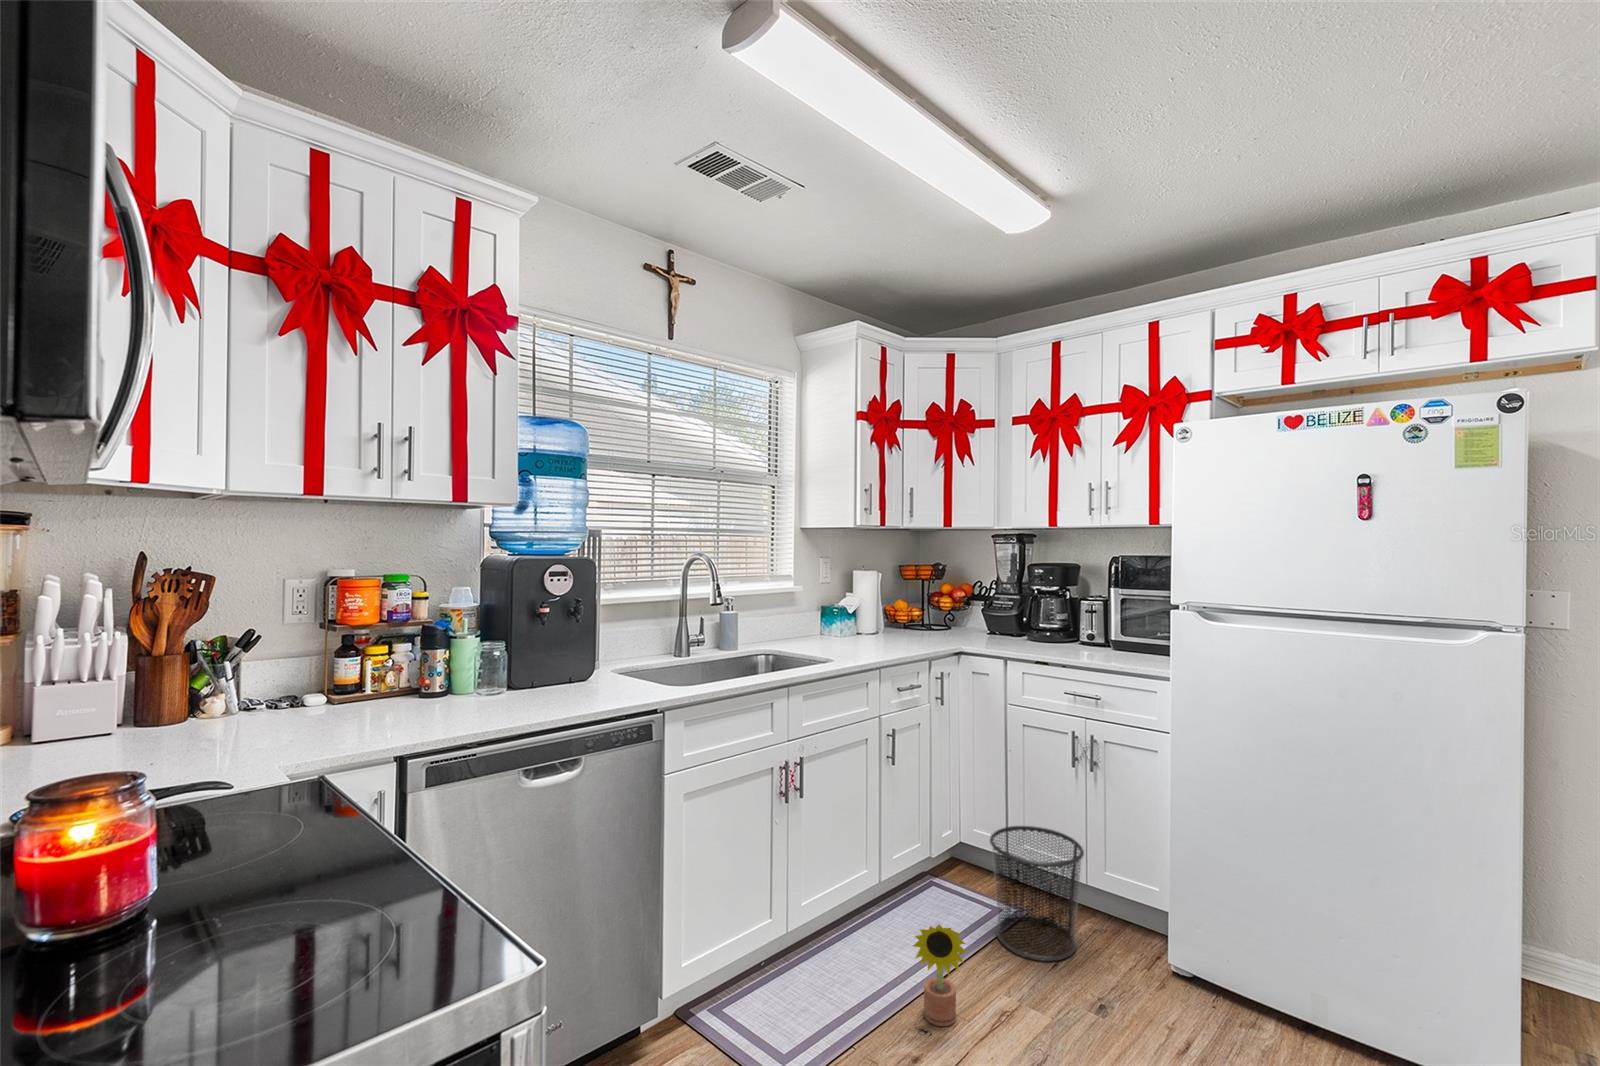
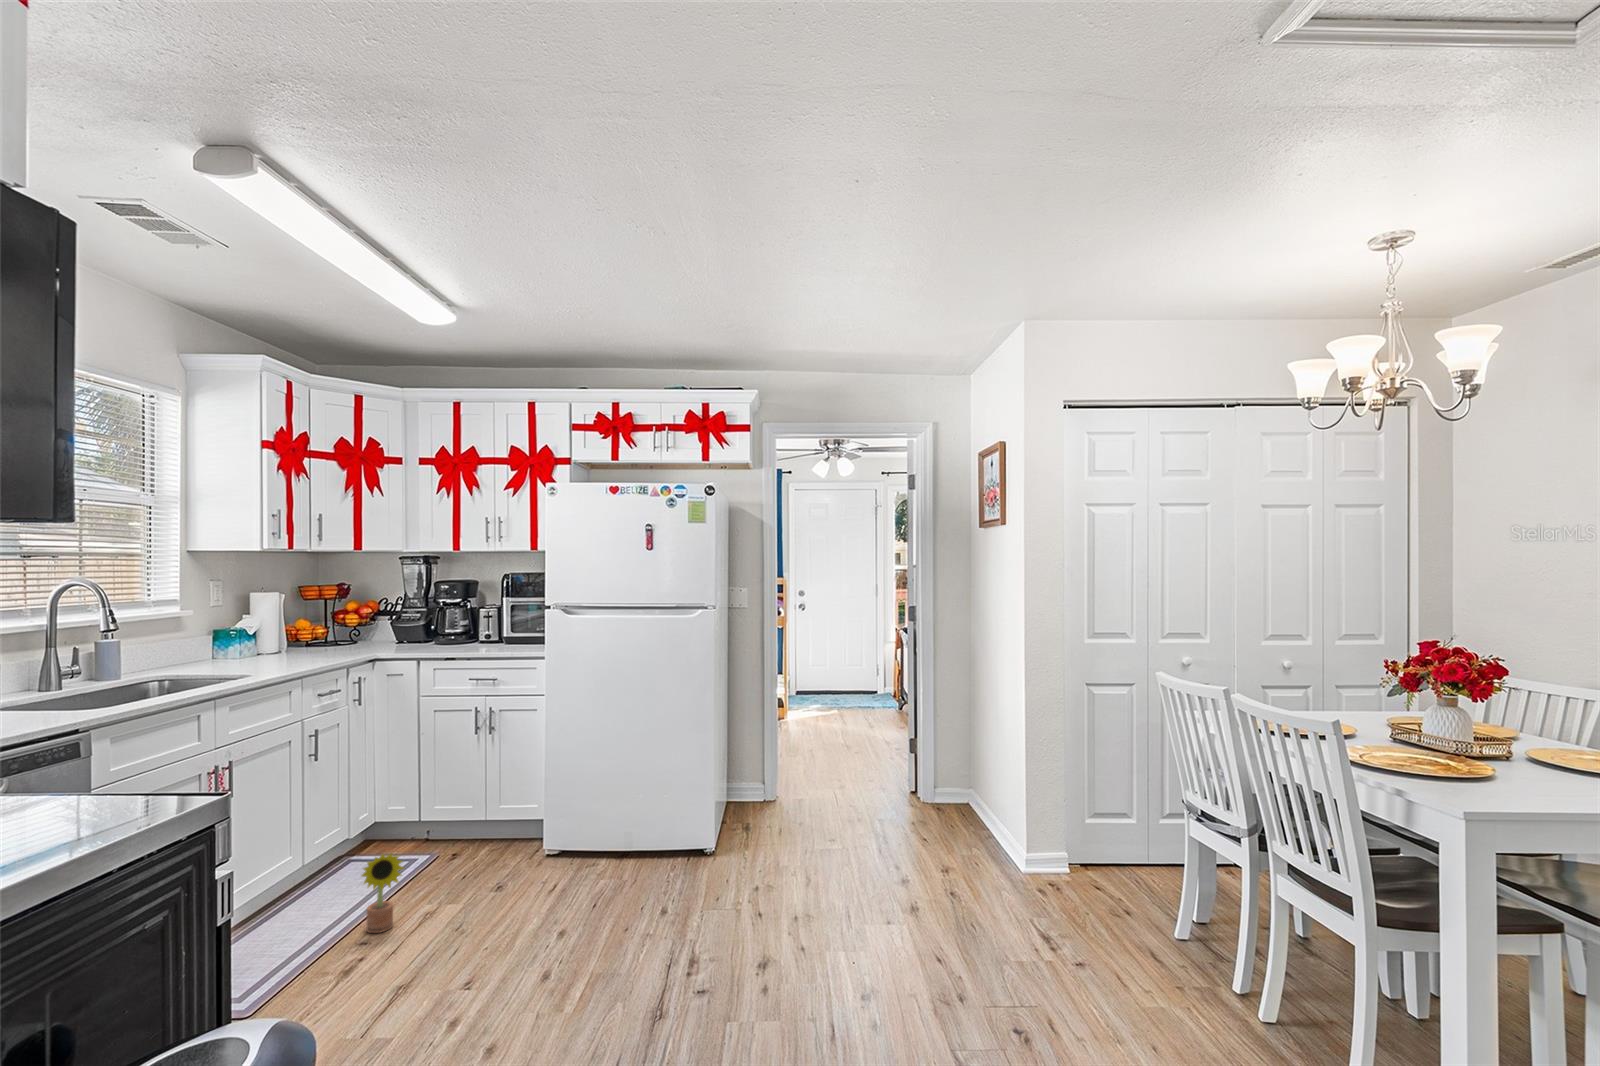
waste bin: present [990,826,1084,961] -> none [409,787,484,881]

